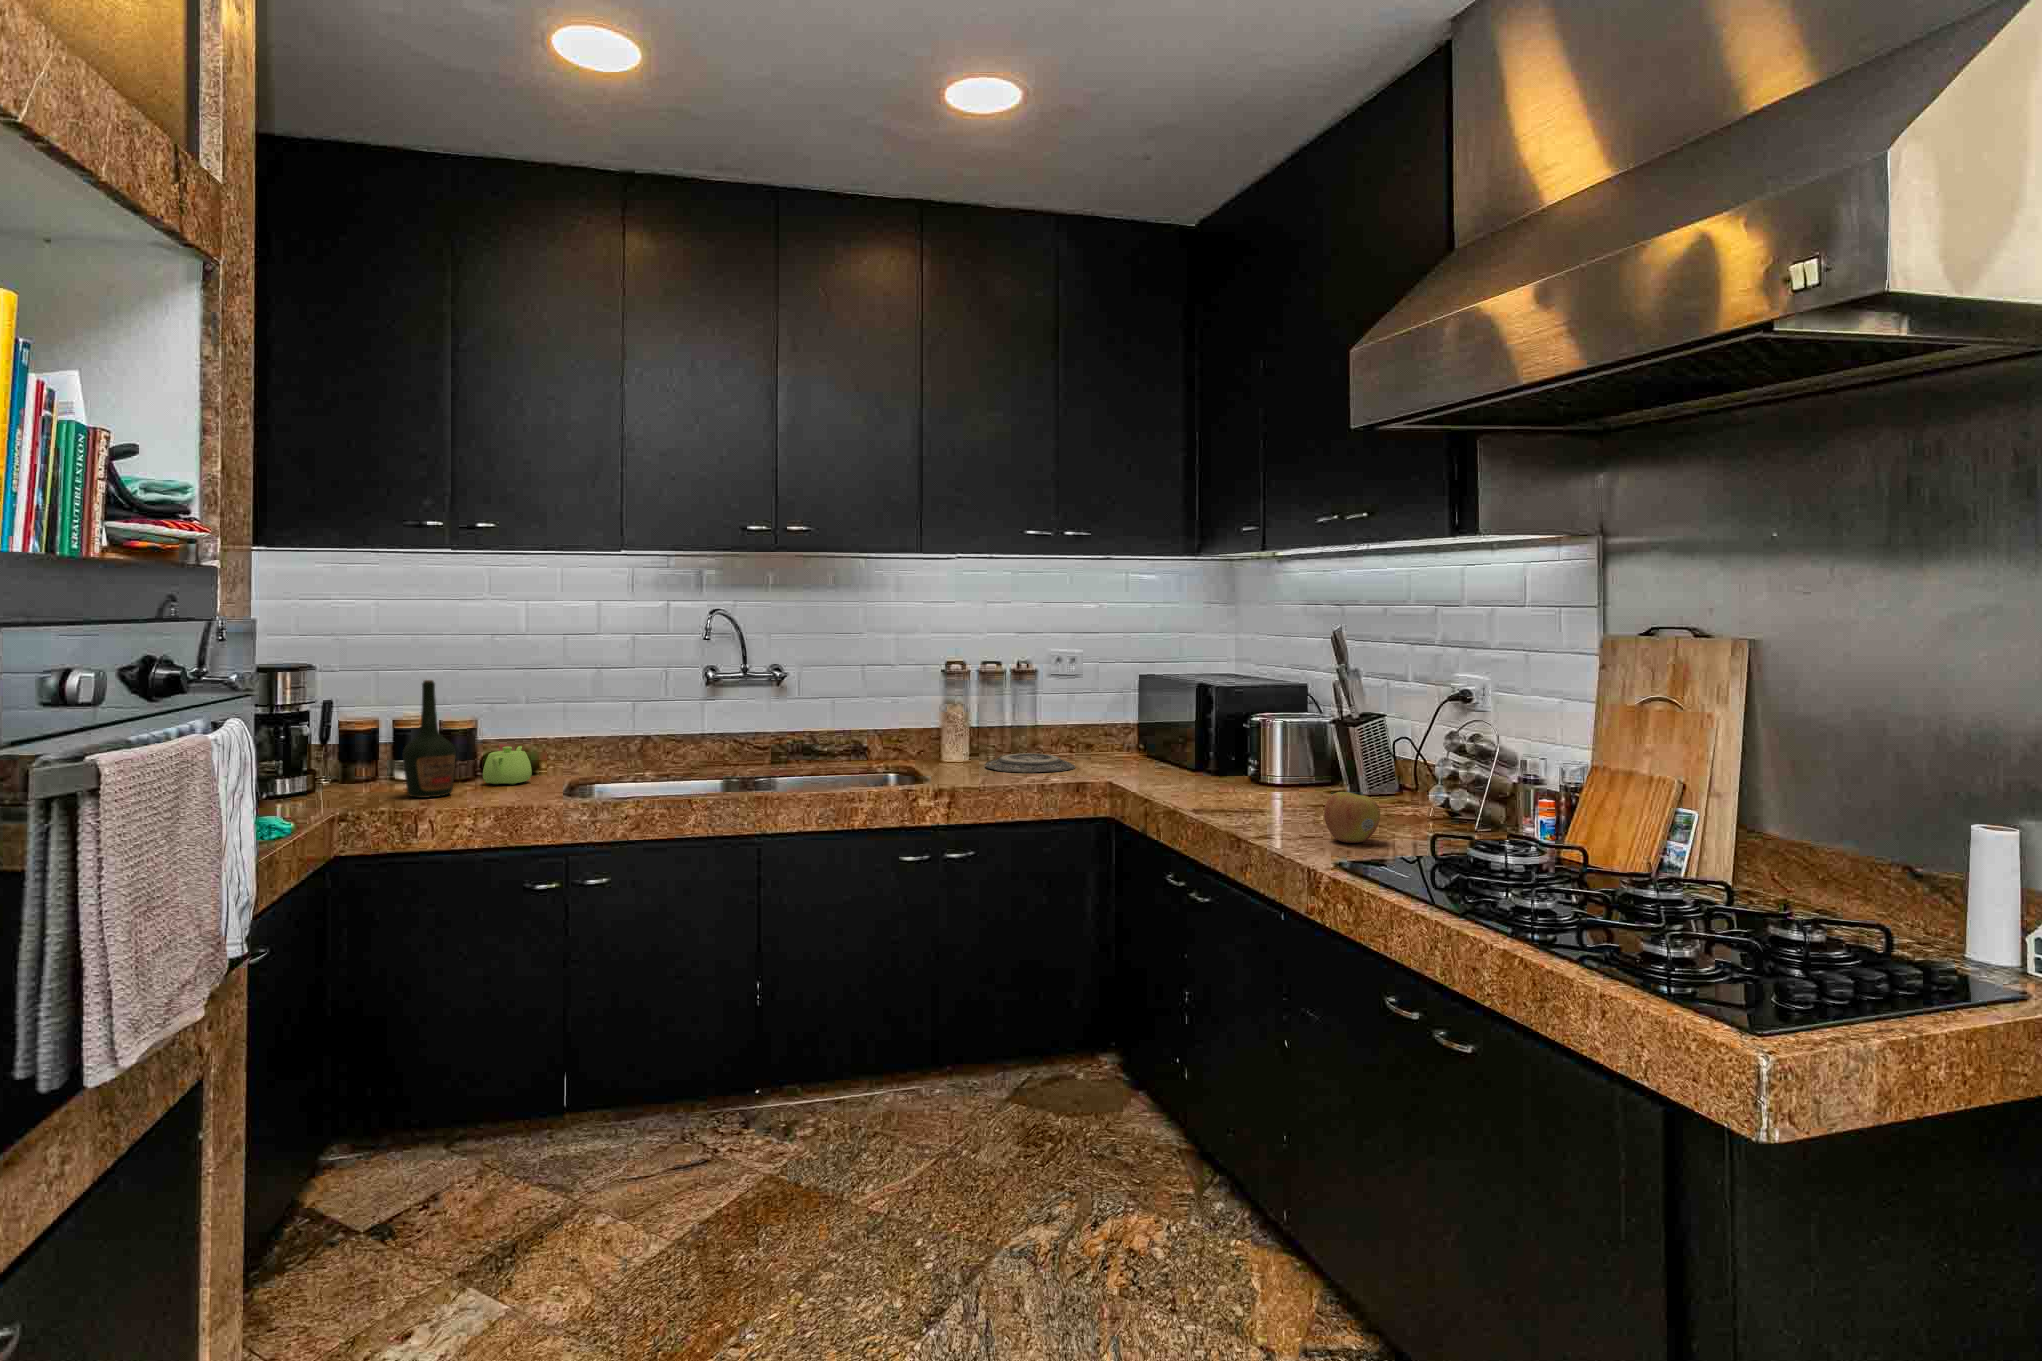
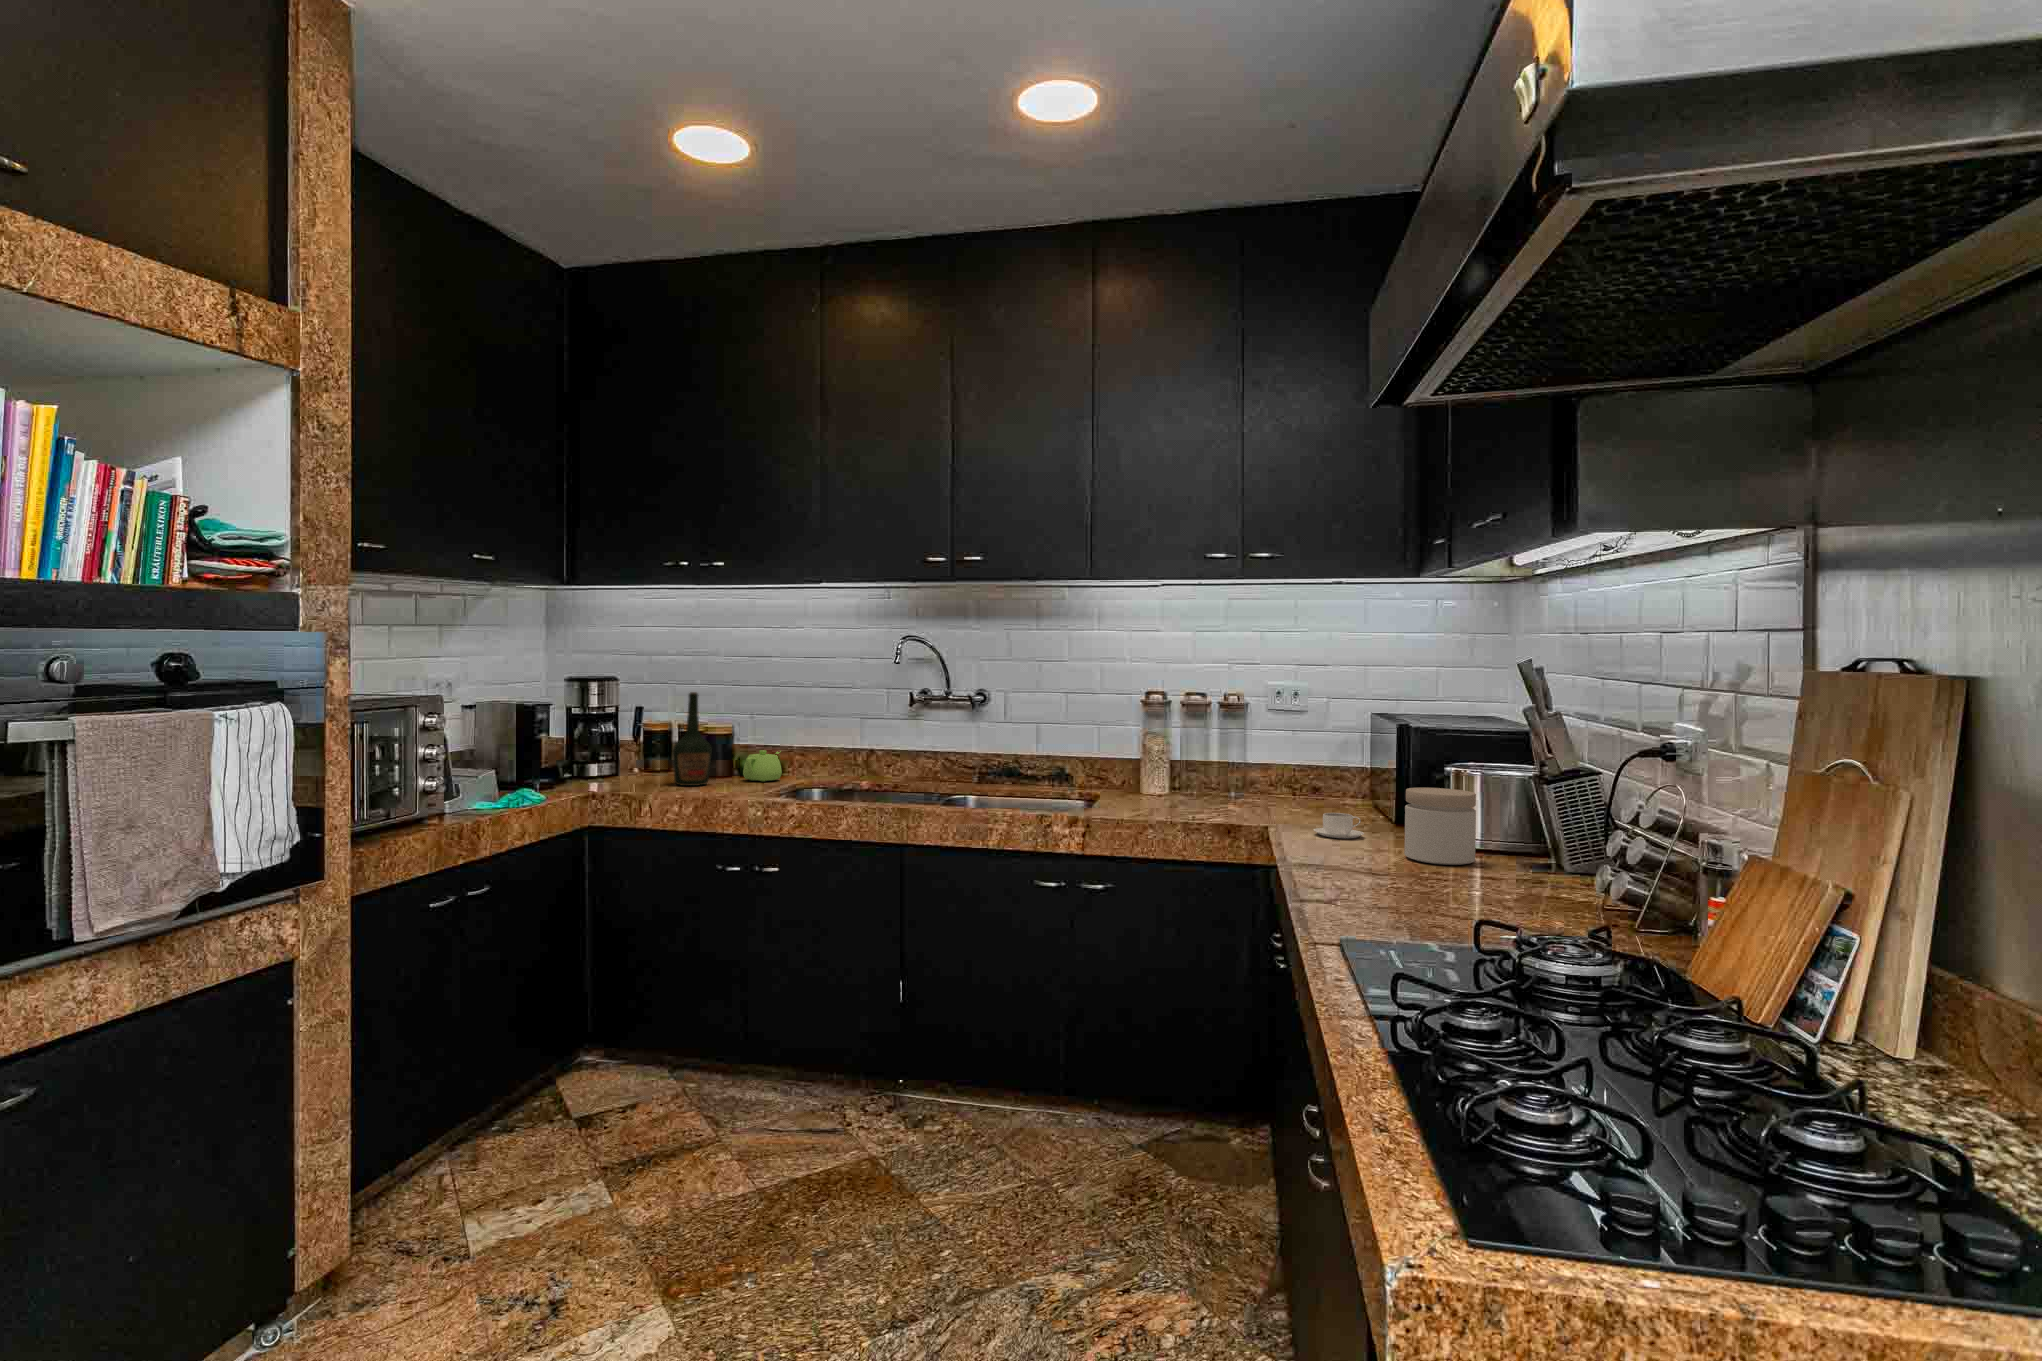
jar: none [1267,736,1325,801] -> present [1404,788,1476,865]
plate: present [984,753,1075,772] -> none [1169,790,1265,810]
coffee cup: none [1164,765,1208,788] -> present [1313,813,1364,838]
apple: present [1324,792,1380,843] -> none [1362,851,1431,913]

